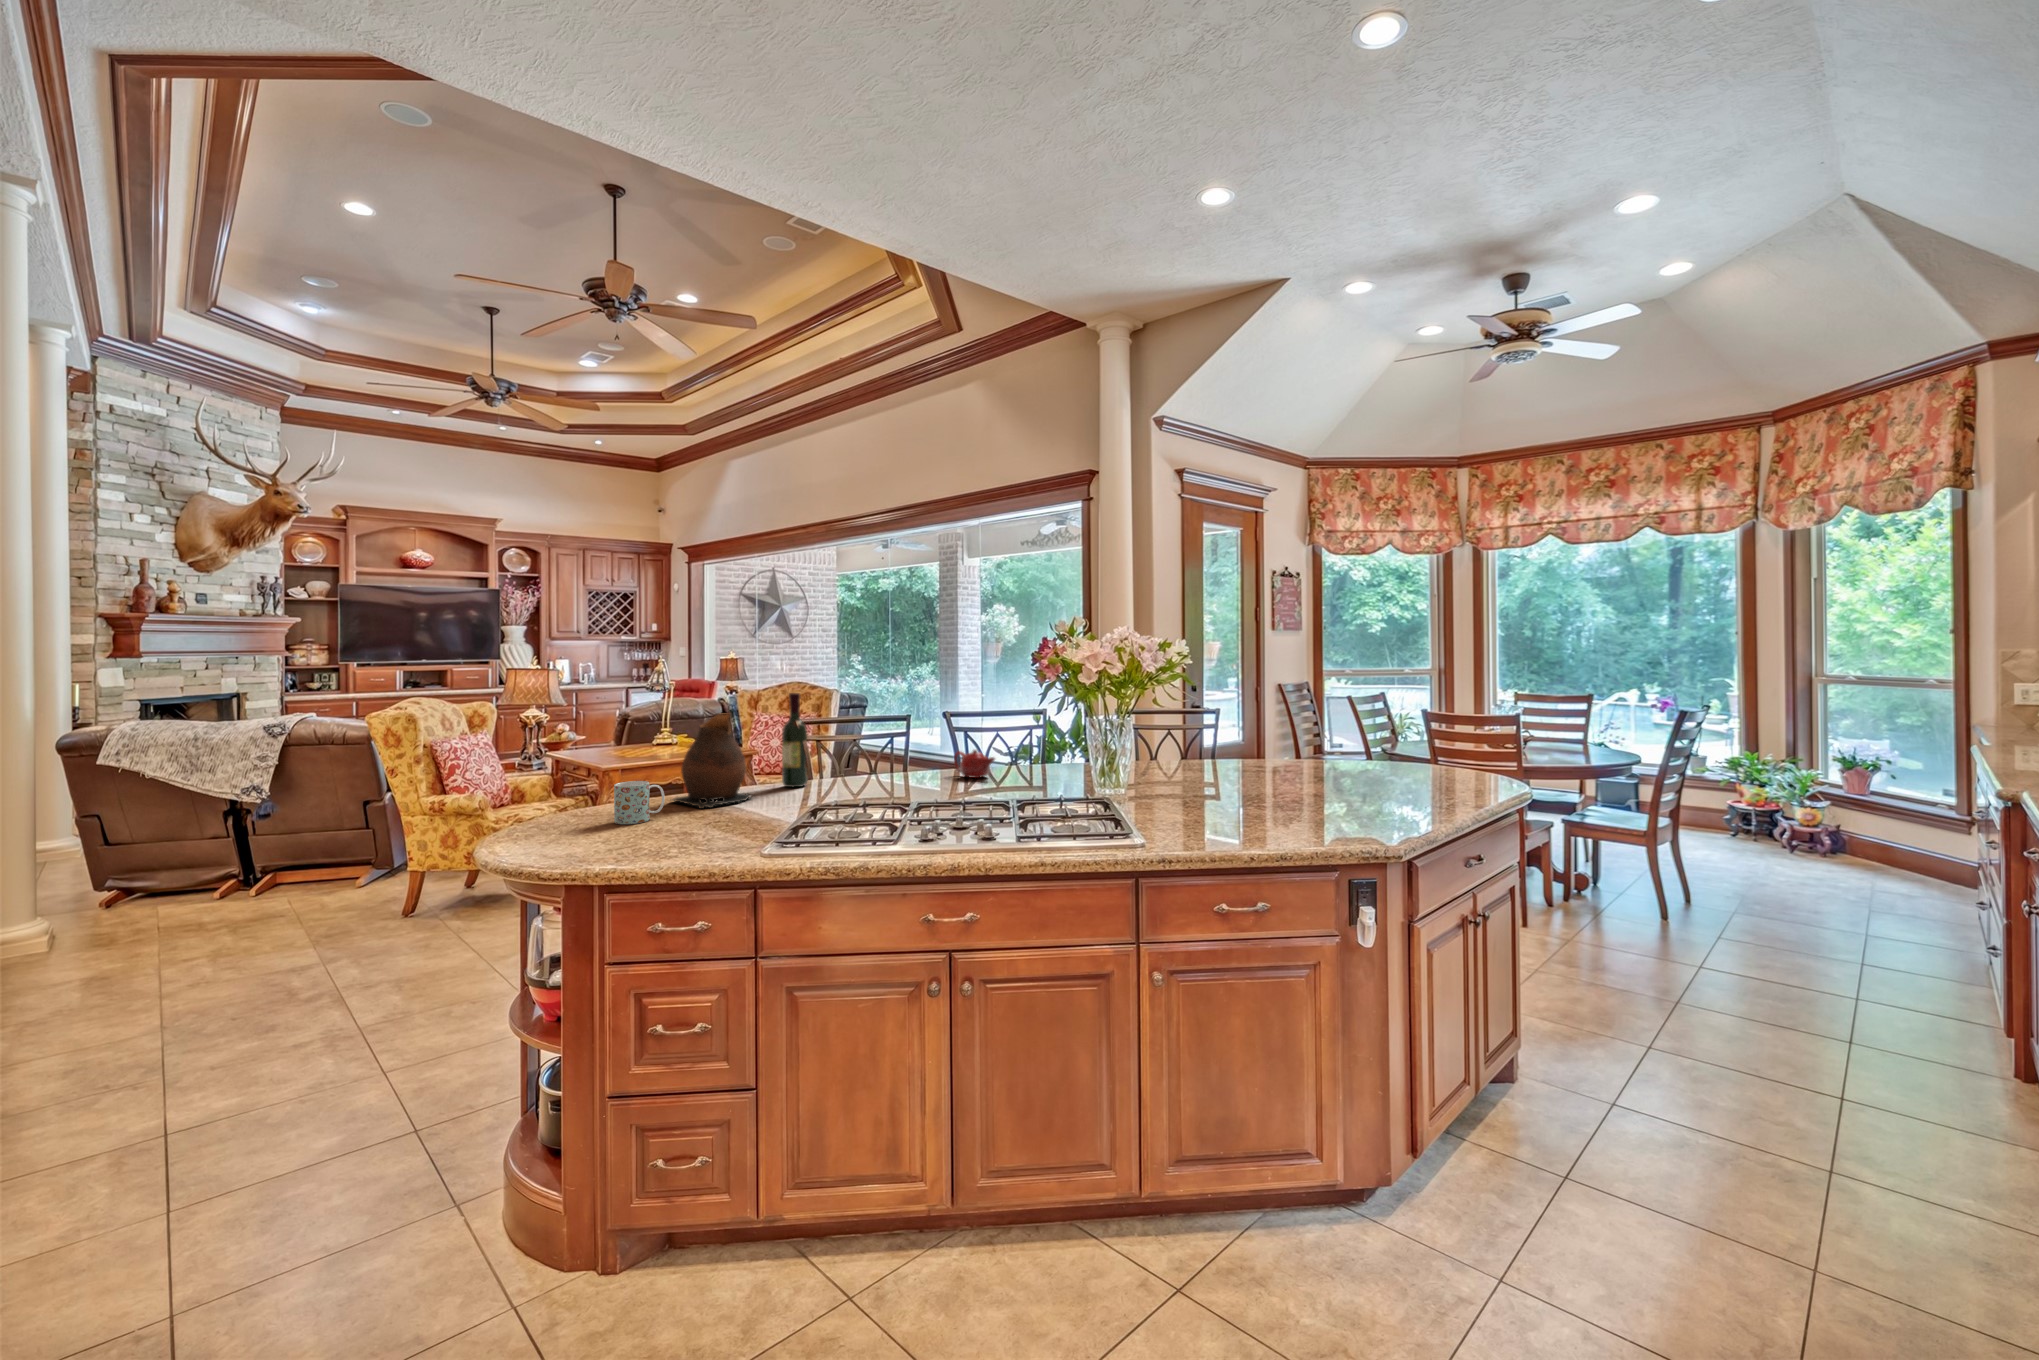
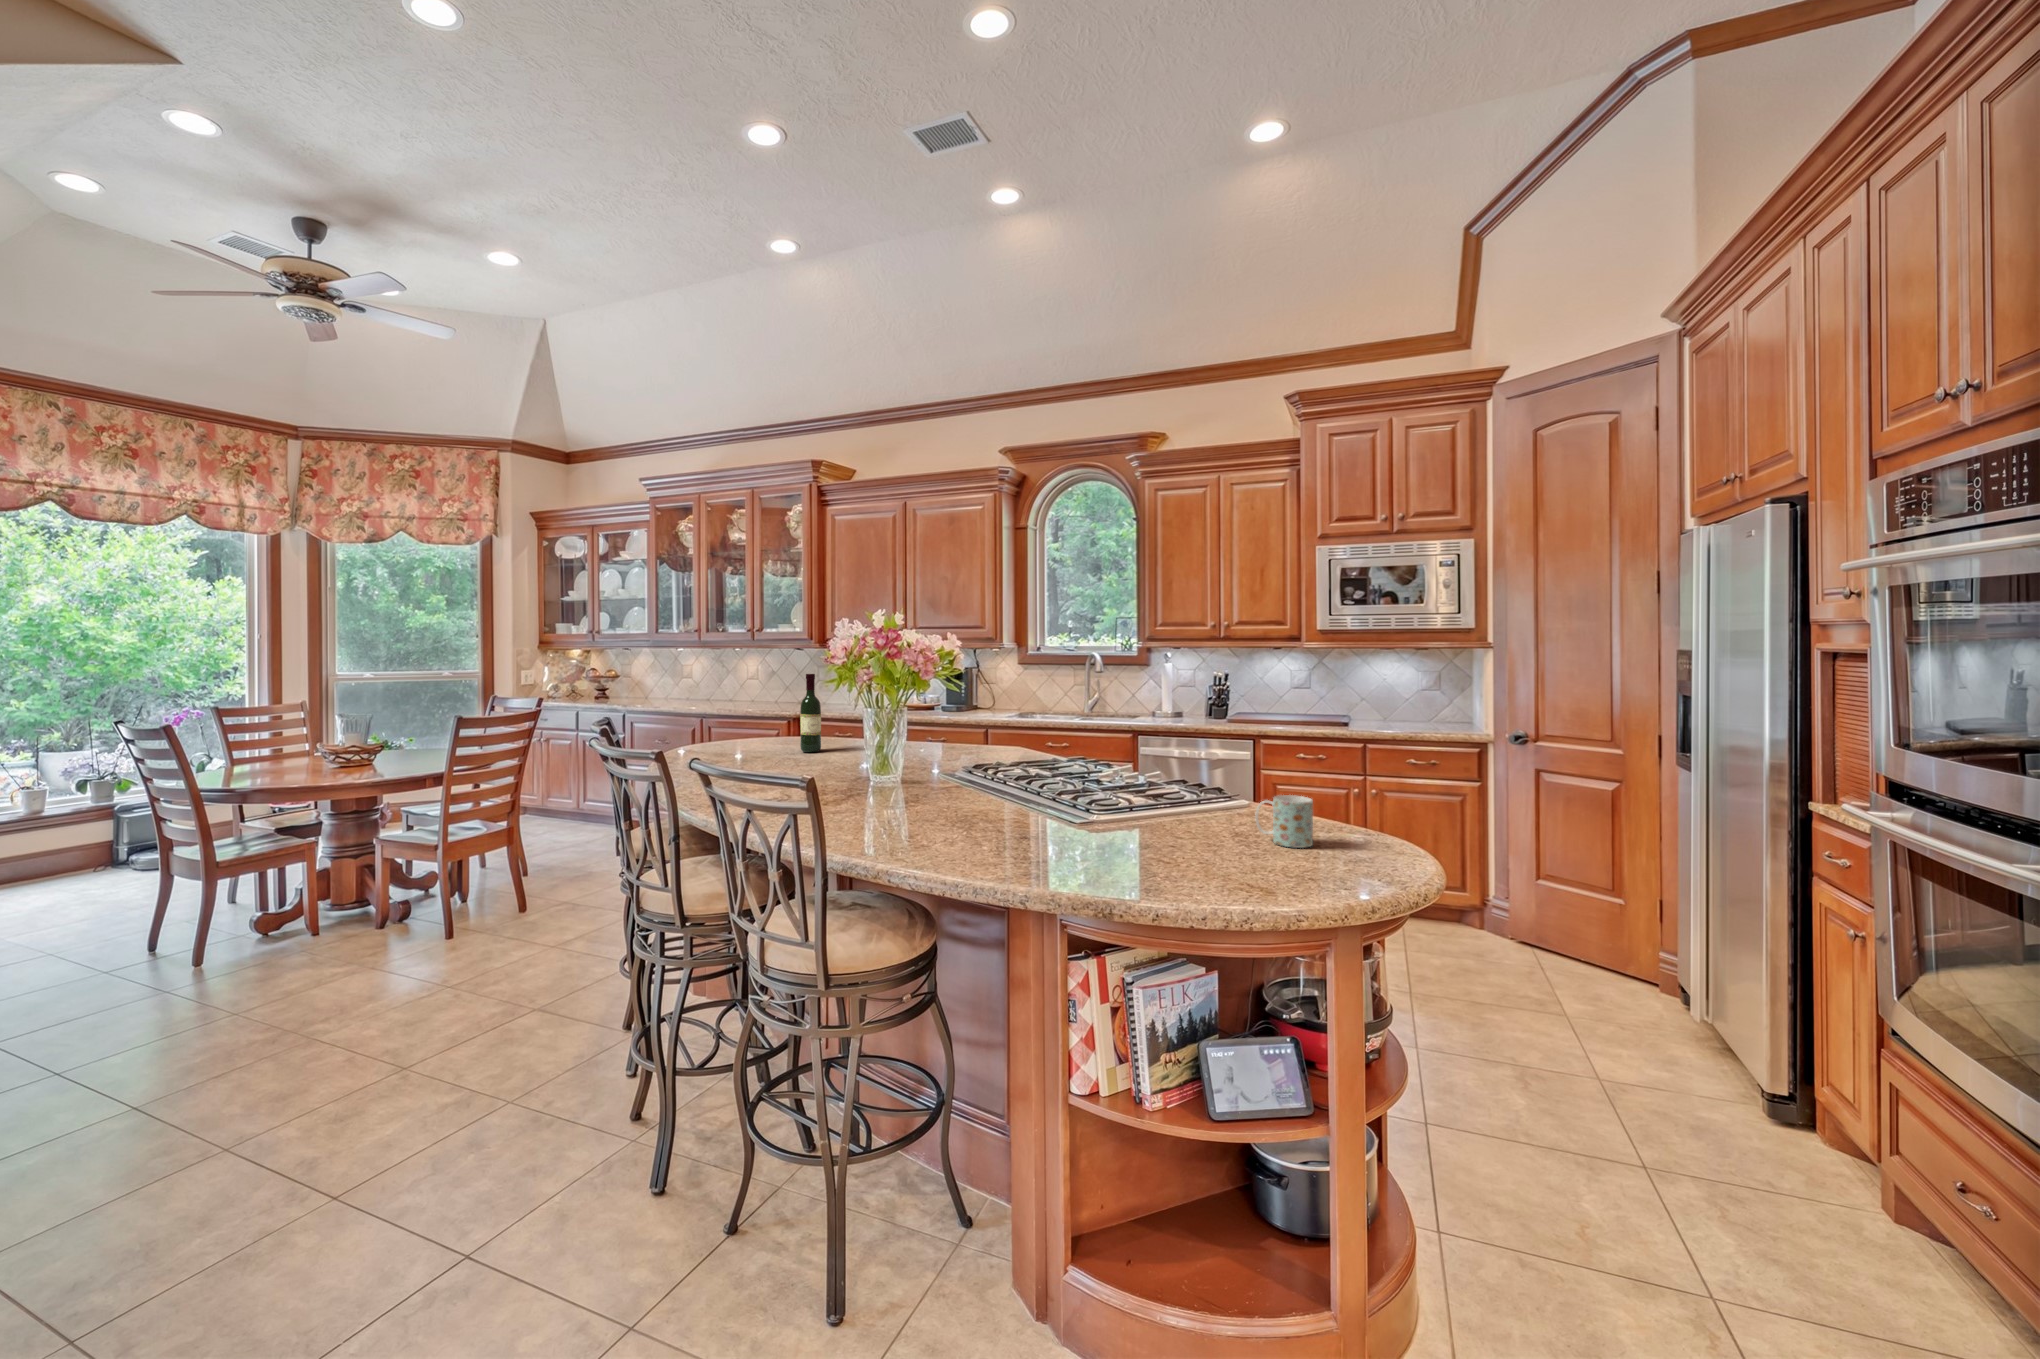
wine bottle: present [782,693,808,787] -> present [800,674,821,752]
ceramic pitcher: present [672,713,751,809] -> none [1108,732,1202,859]
teapot: present [954,750,995,778] -> none [875,765,909,800]

